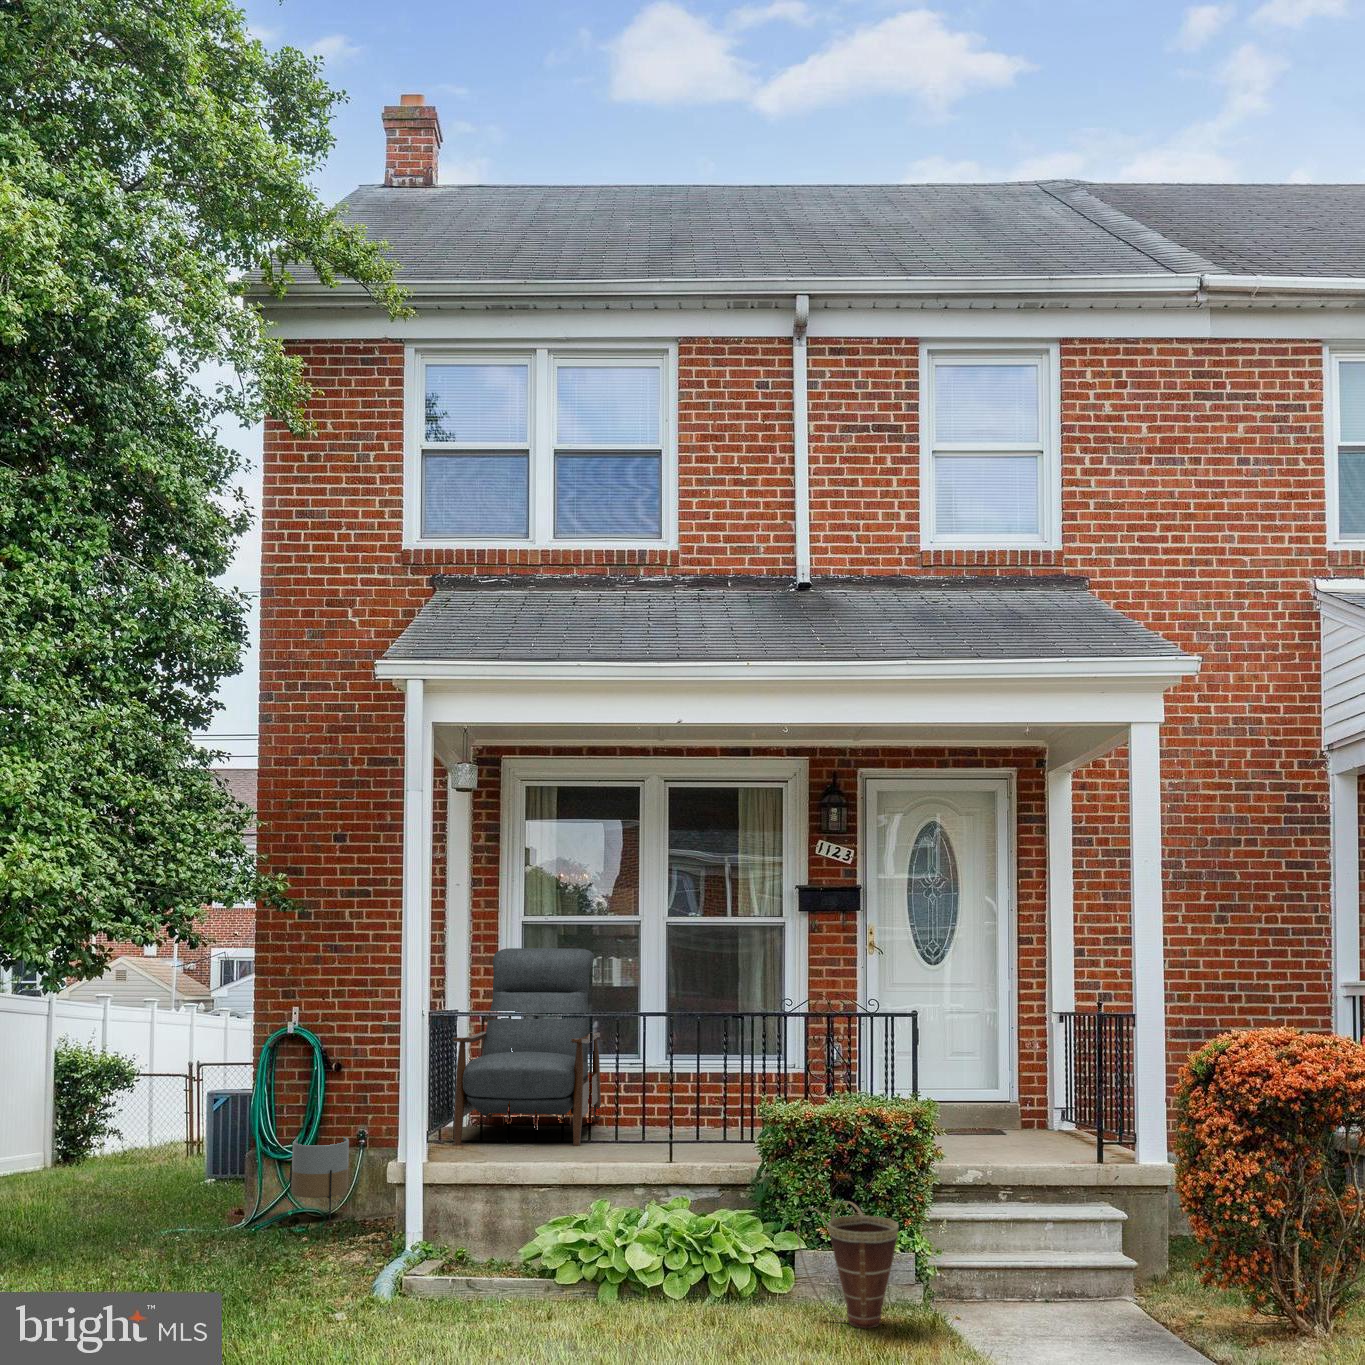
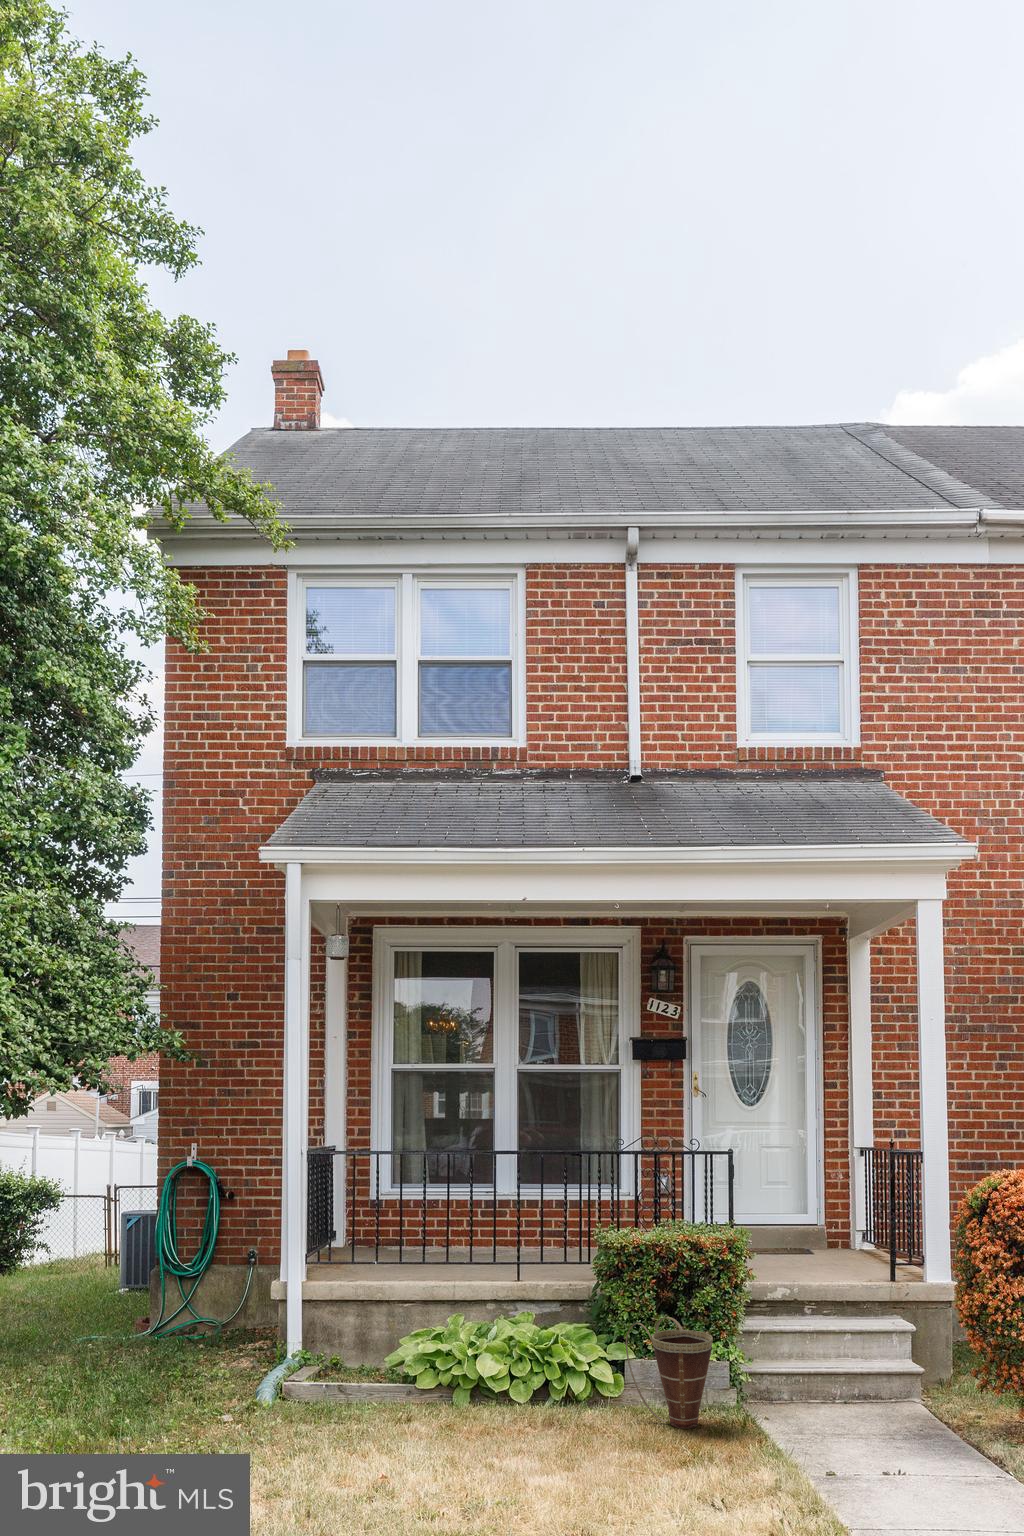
chair: present [453,948,601,1146] -> none [328,1095,456,1273]
planter: present [289,1137,349,1223] -> none [183,1261,236,1340]

